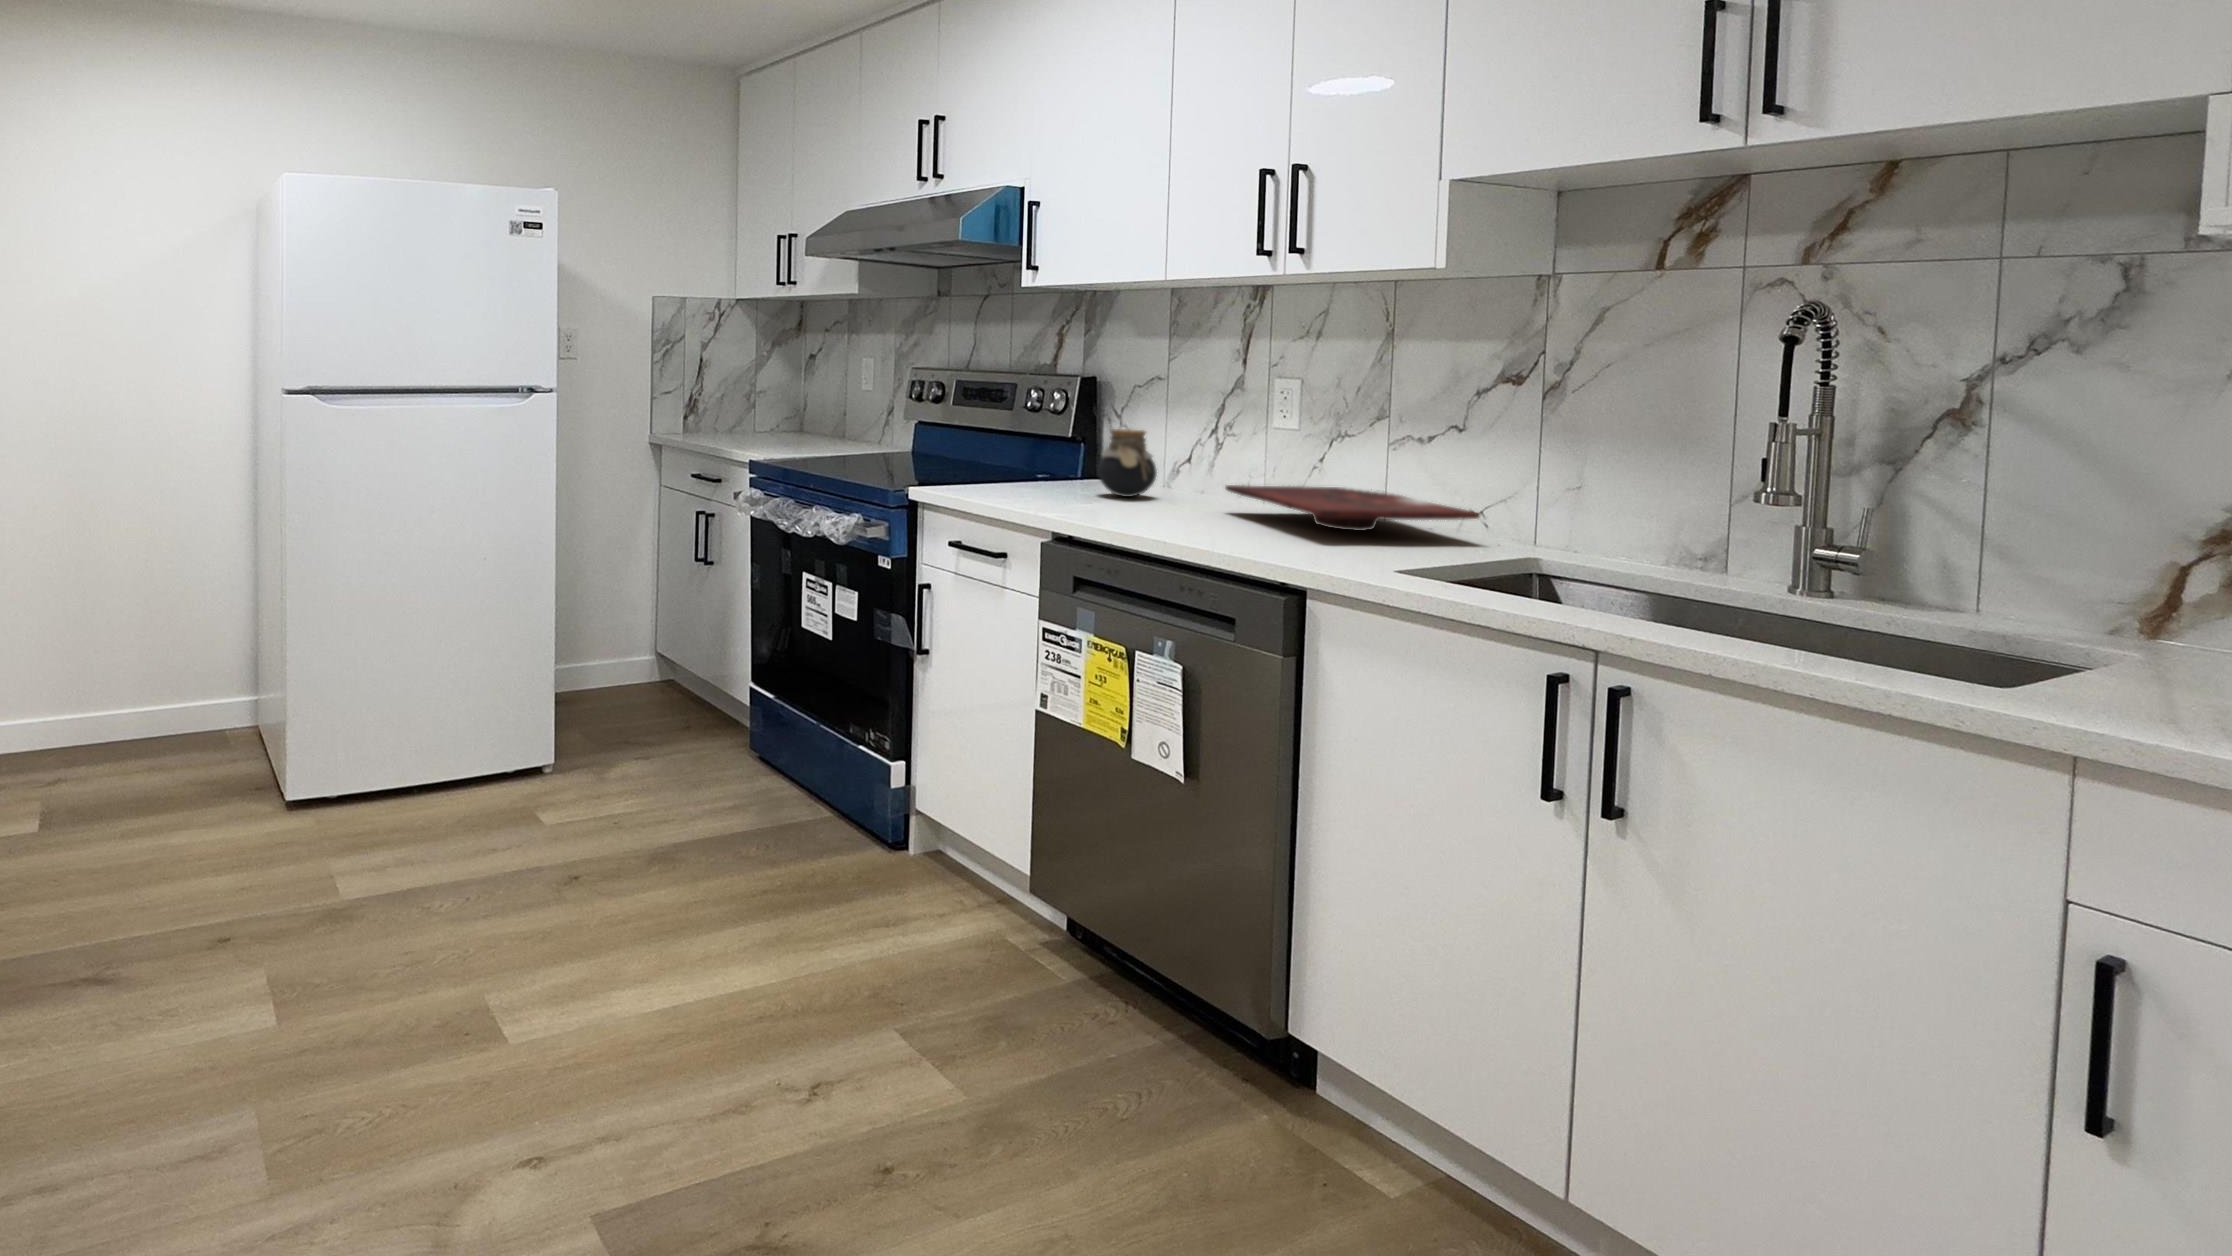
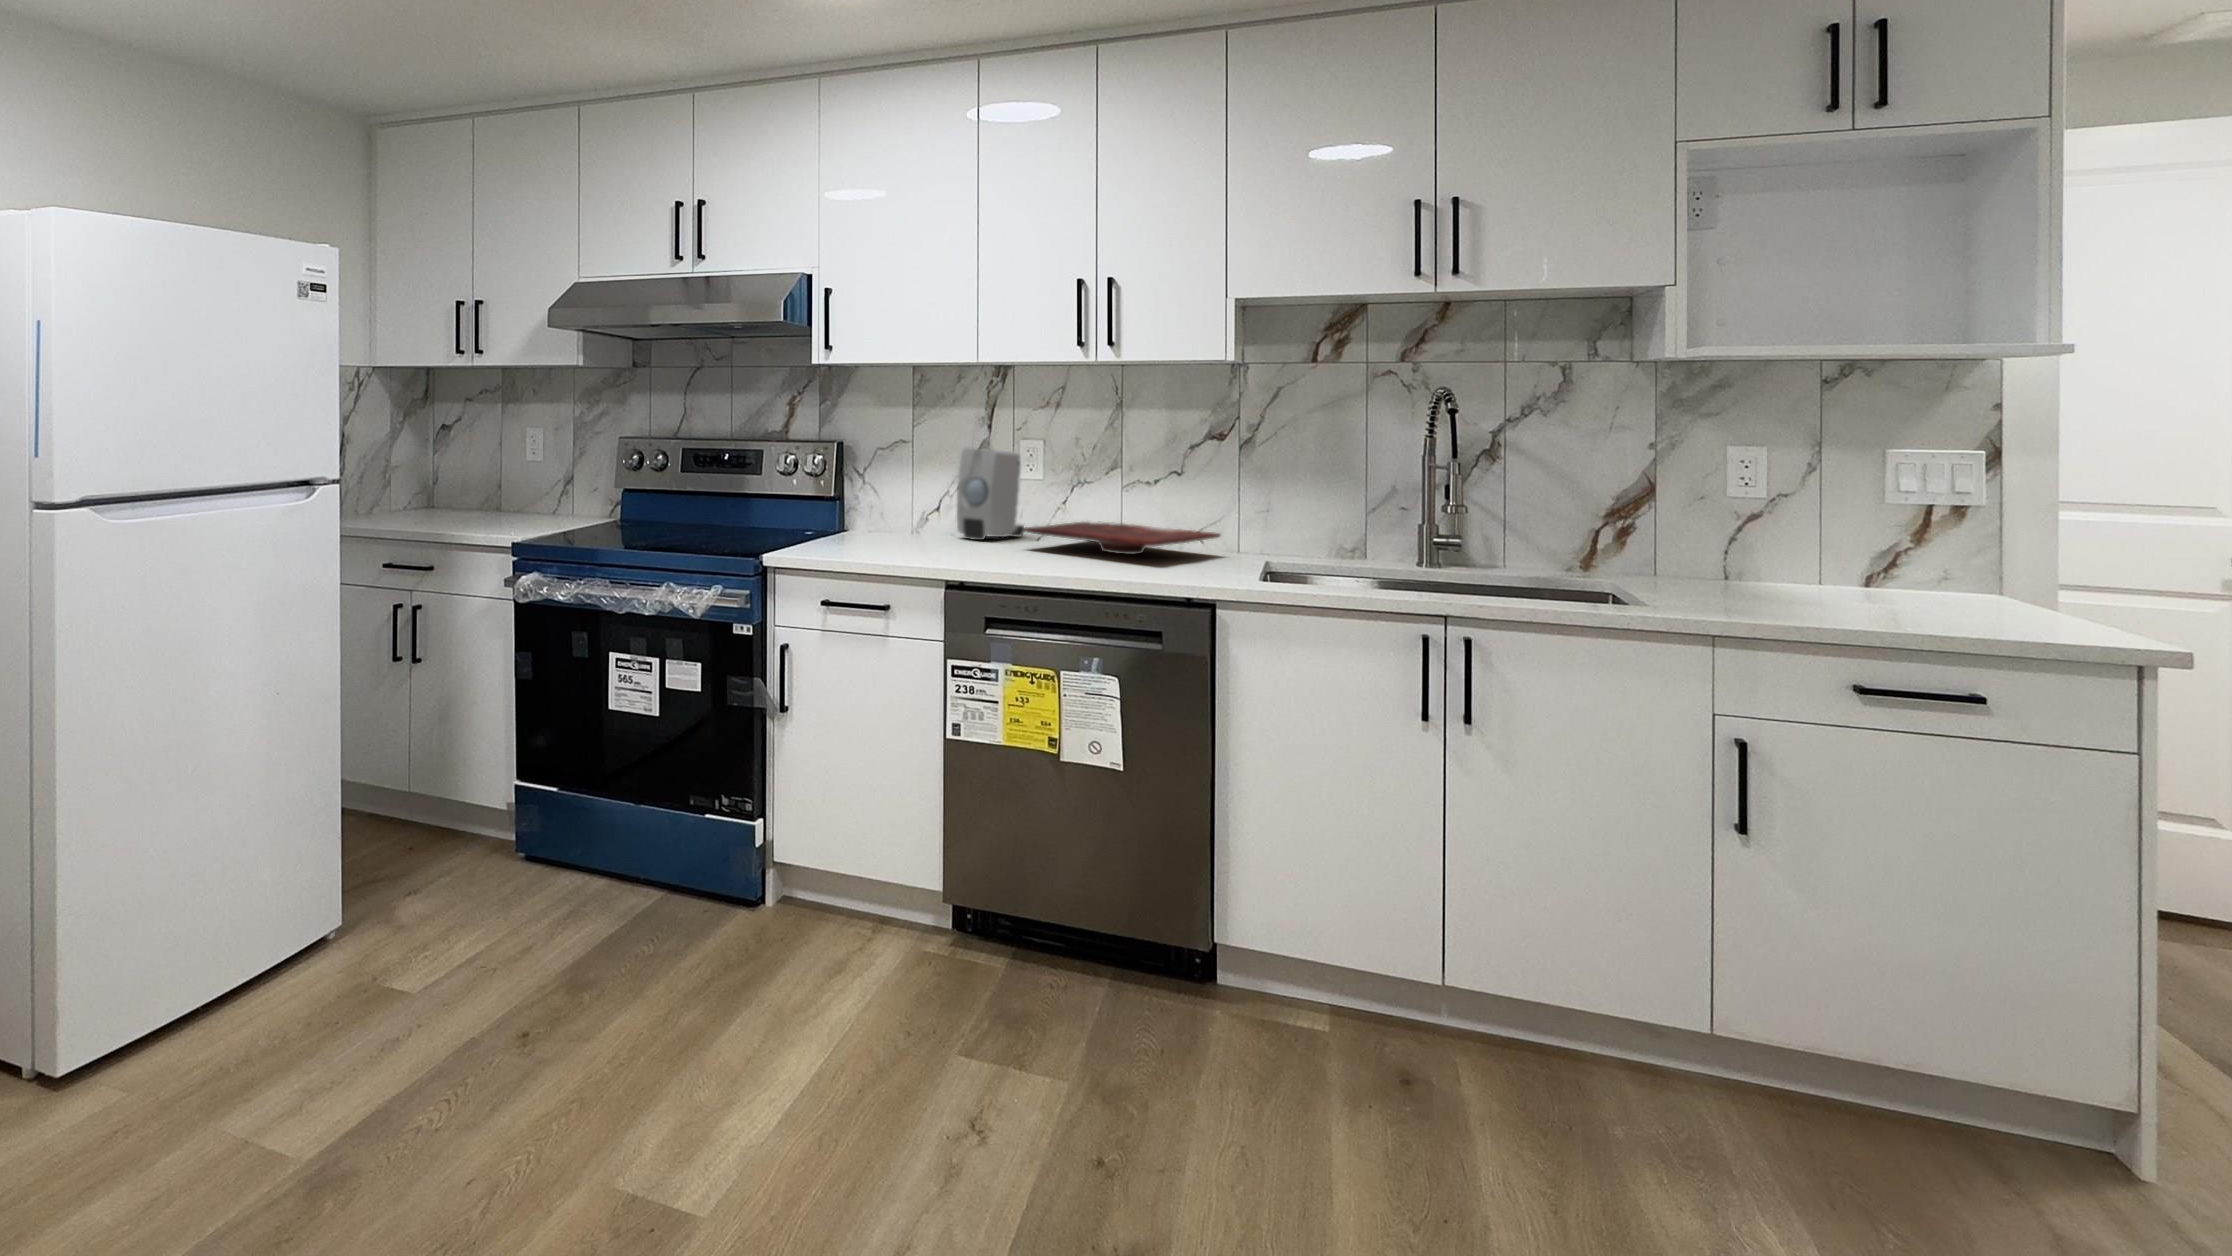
soap dispenser: none [1193,388,1295,502] -> present [957,448,1024,540]
jar: present [1098,429,1157,497] -> none [900,487,951,544]

